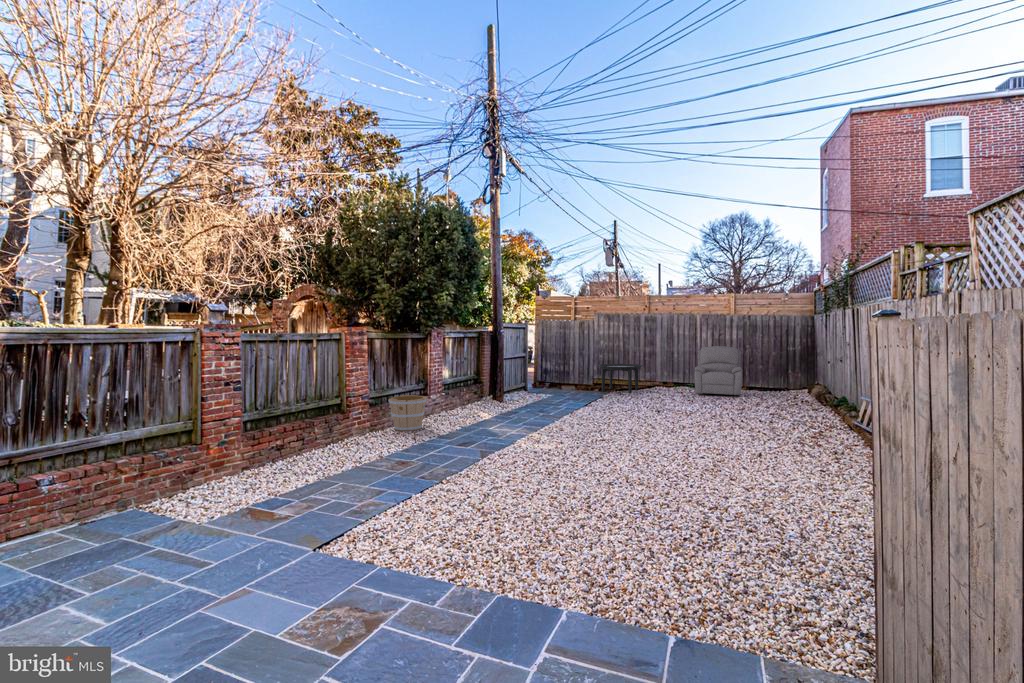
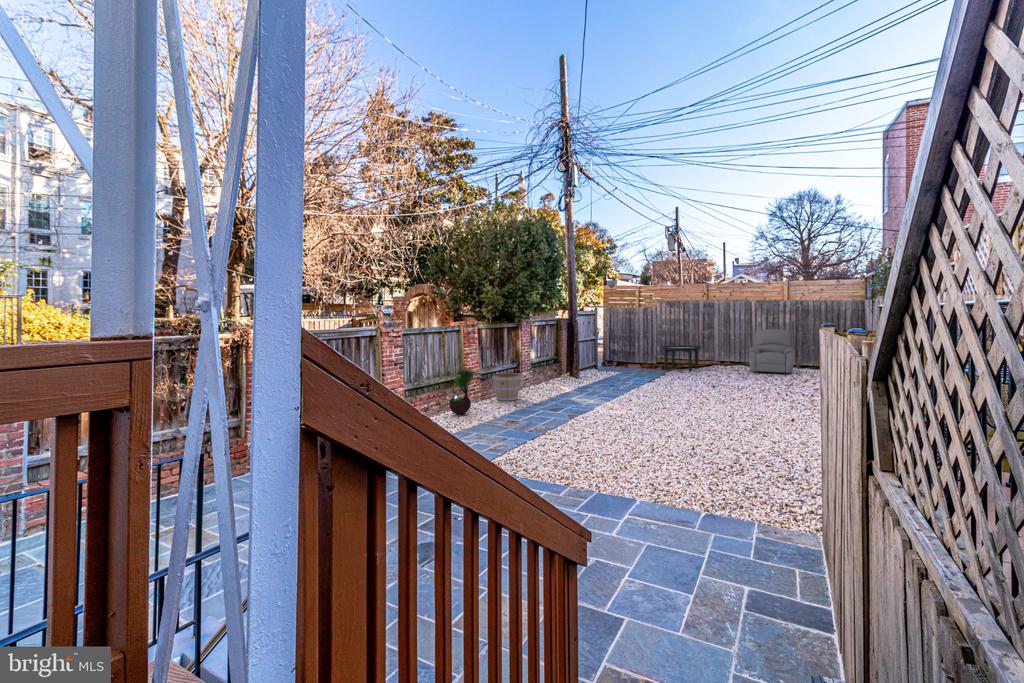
potted tree: none [320,384,360,451] -> present [449,368,474,415]

